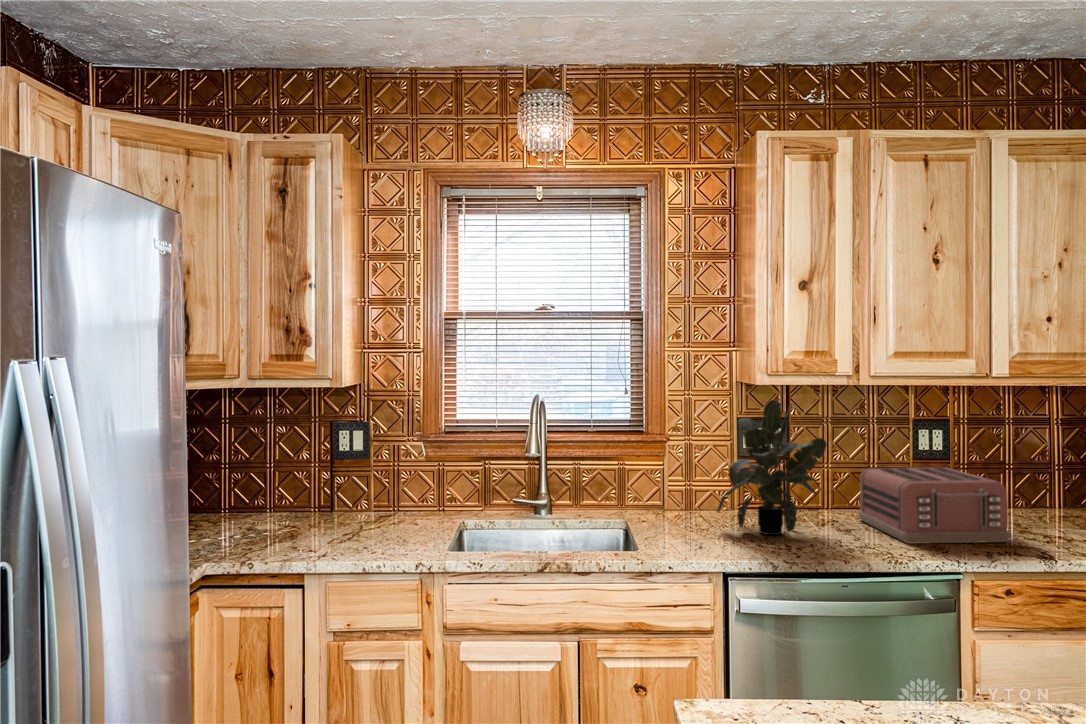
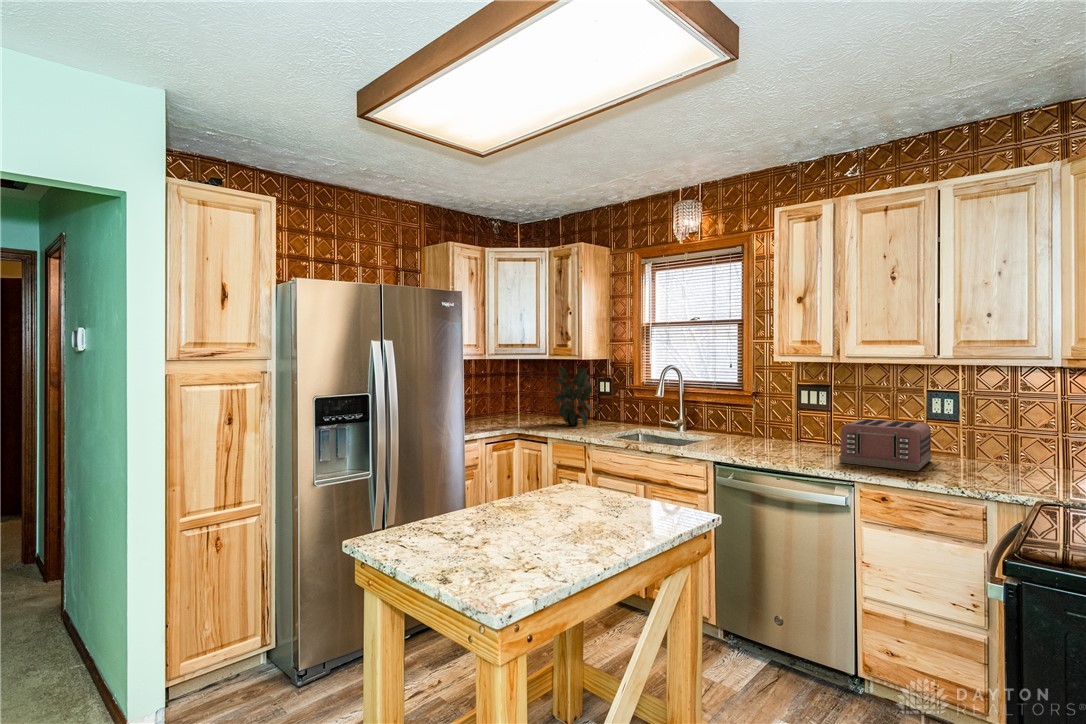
potted plant: present [718,400,827,535] -> present [550,366,592,426]

